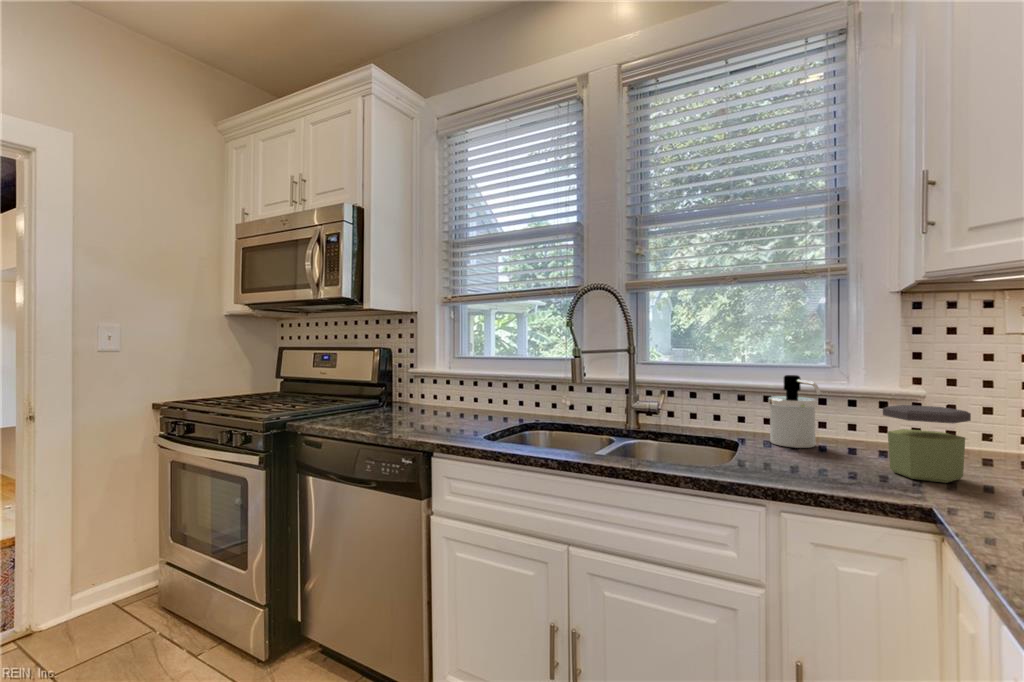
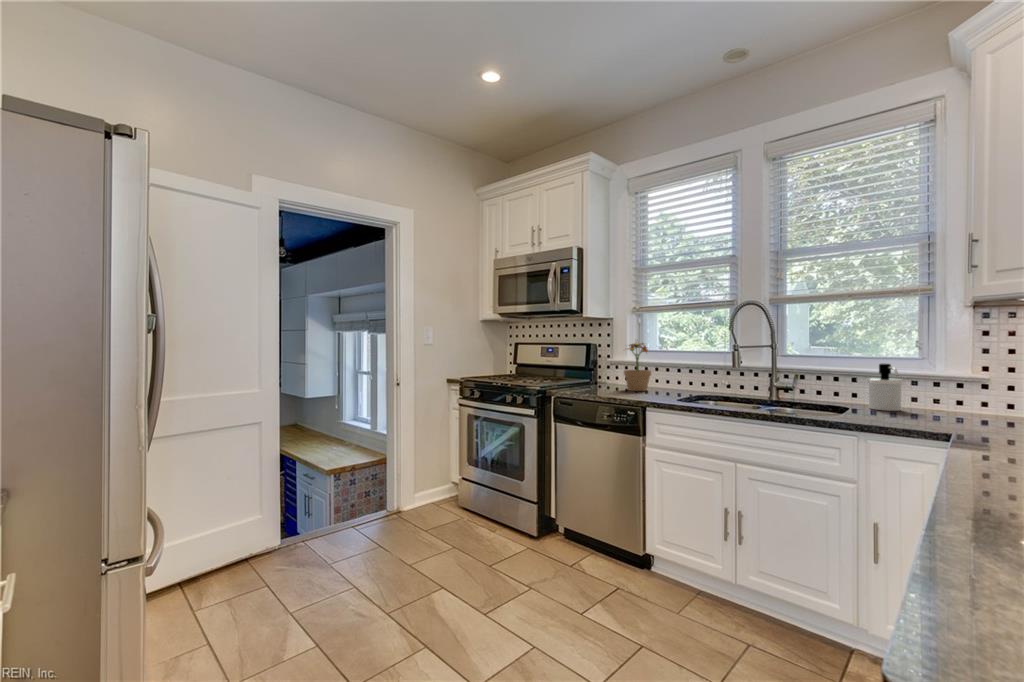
potted plant: none [419,341,463,421] -> present [624,342,651,391]
jar: present [883,405,971,483] -> none [929,381,982,425]

